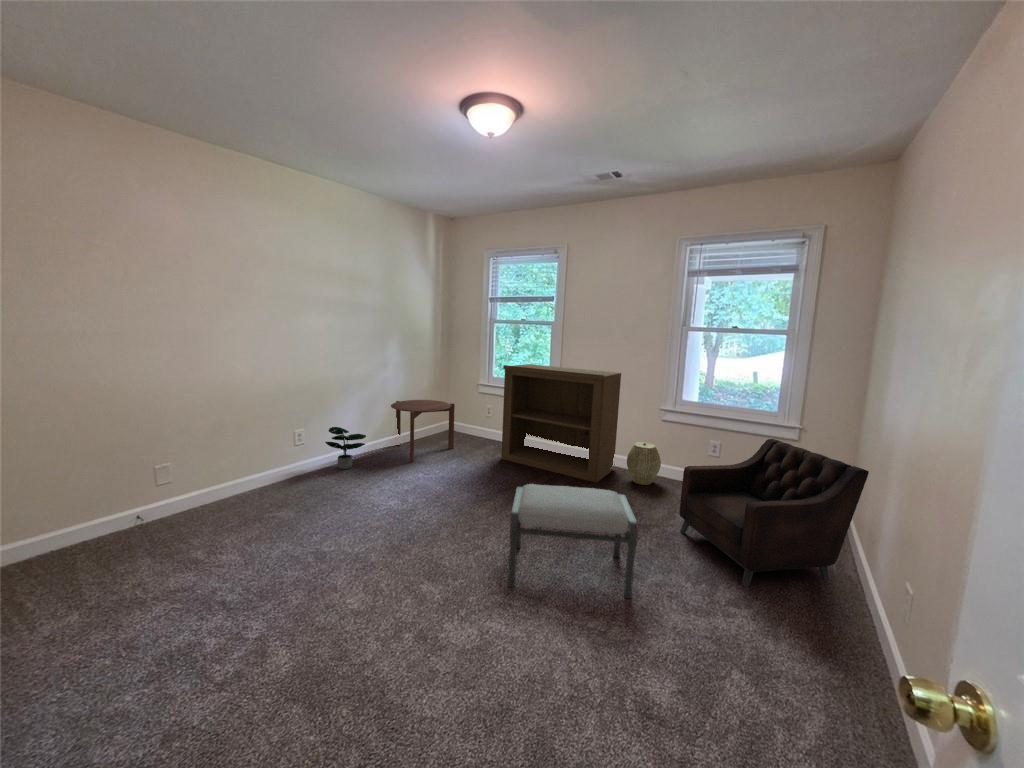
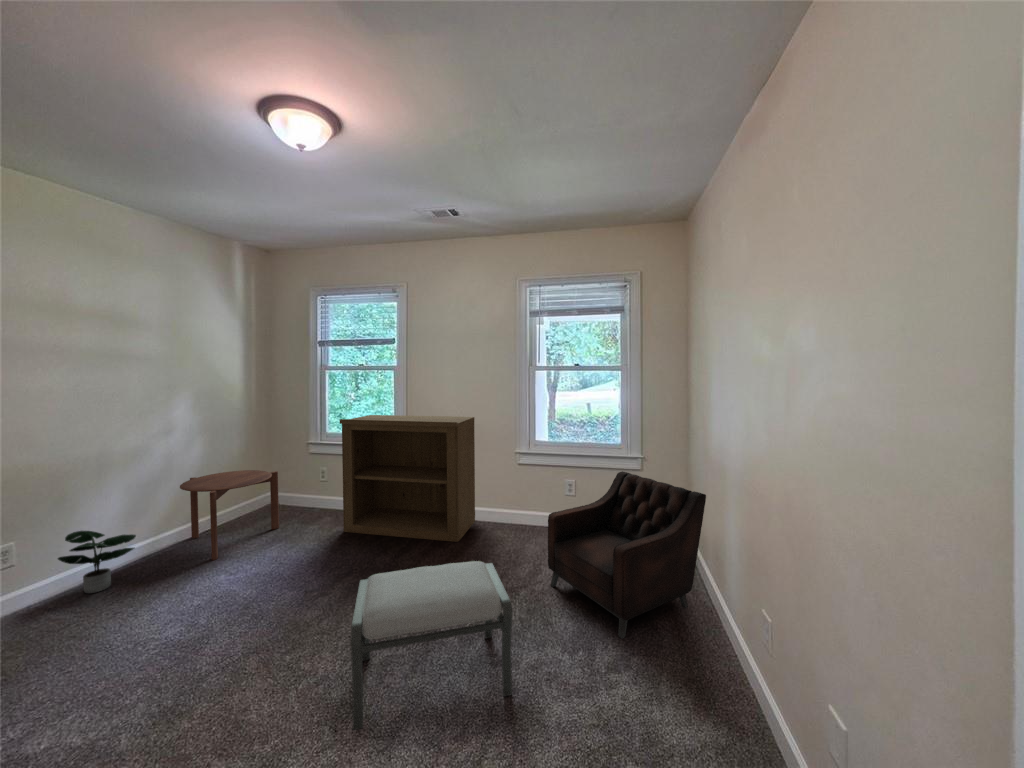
woven basket: present [627,442,661,485] -> none [488,488,522,535]

